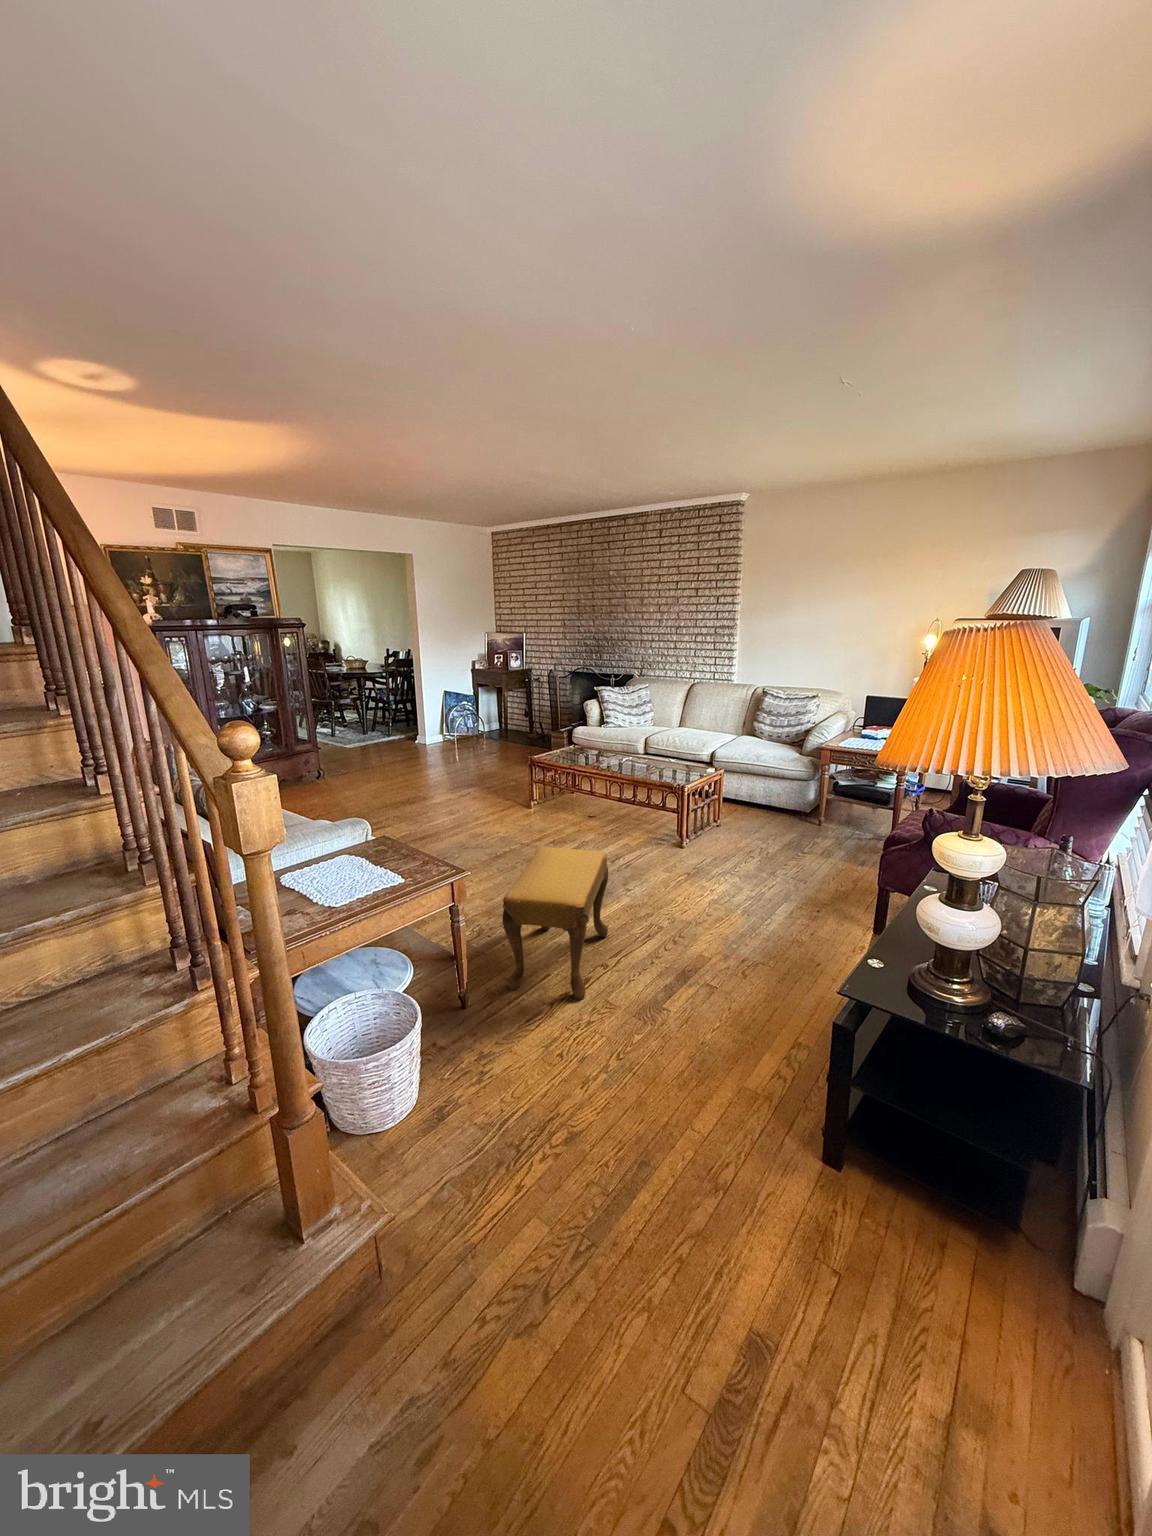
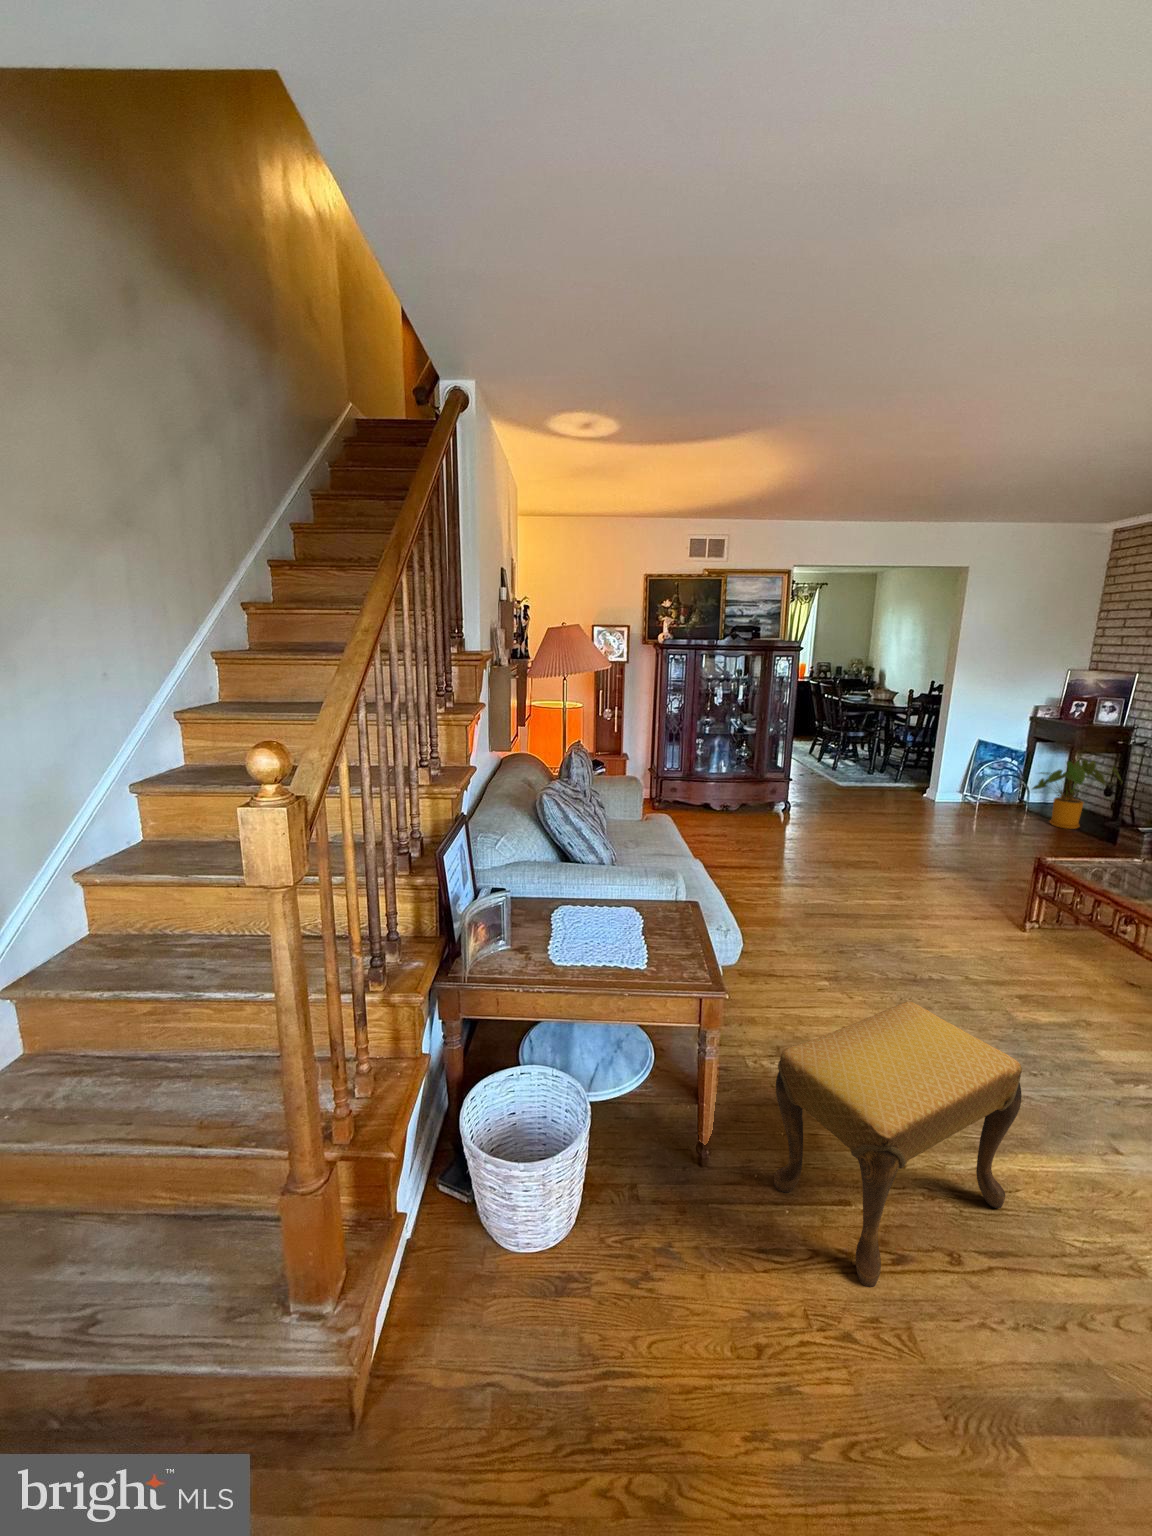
house plant: none [485,695,532,743] -> present [1033,760,1121,829]

